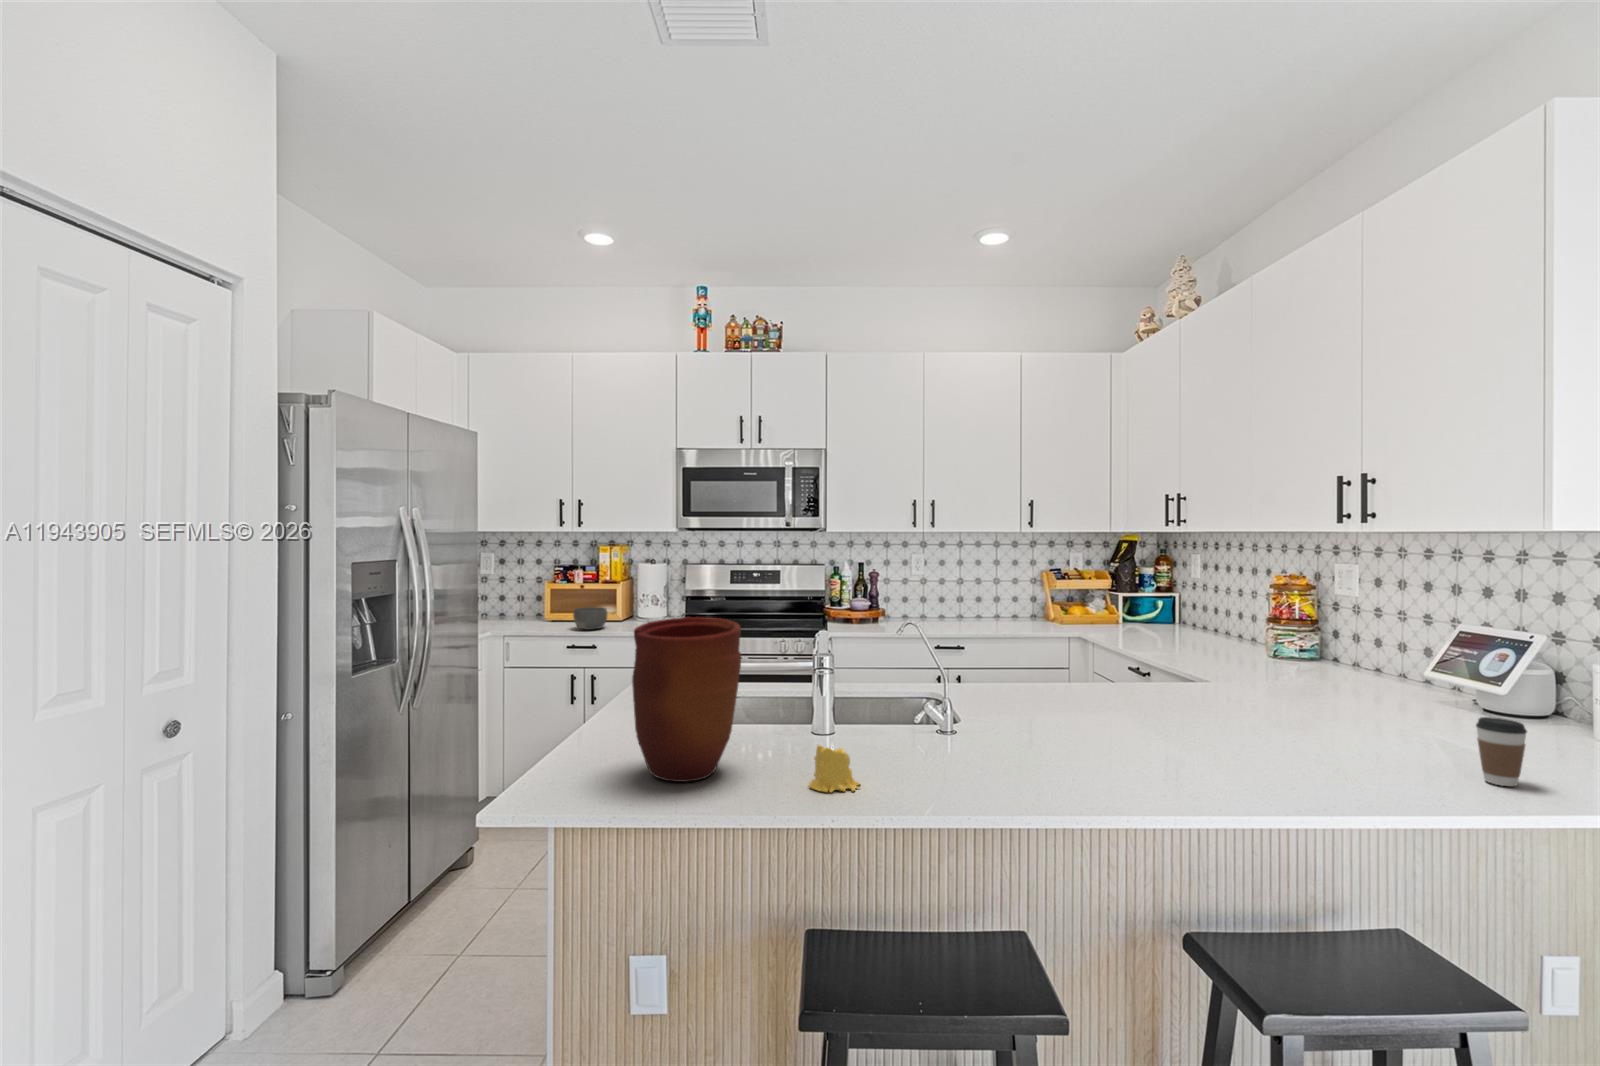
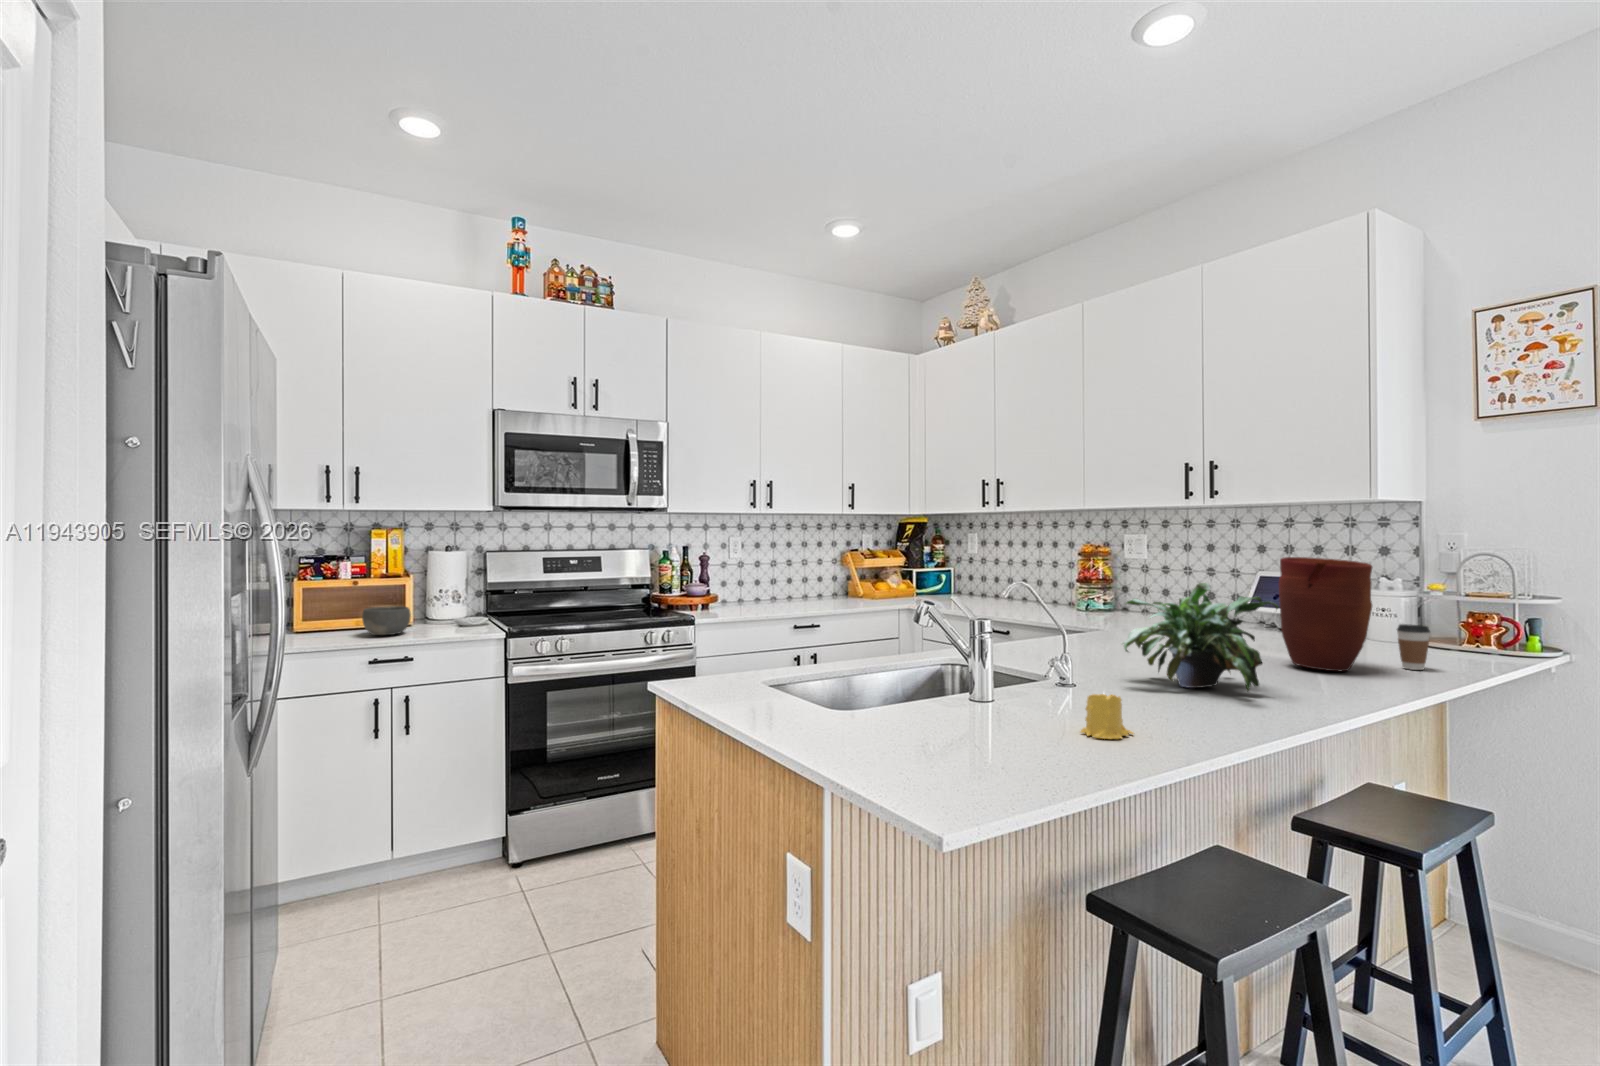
vase: present [632,617,741,782] -> present [1279,557,1372,671]
potted plant: none [1000,640,1175,772] -> present [1122,583,1278,691]

